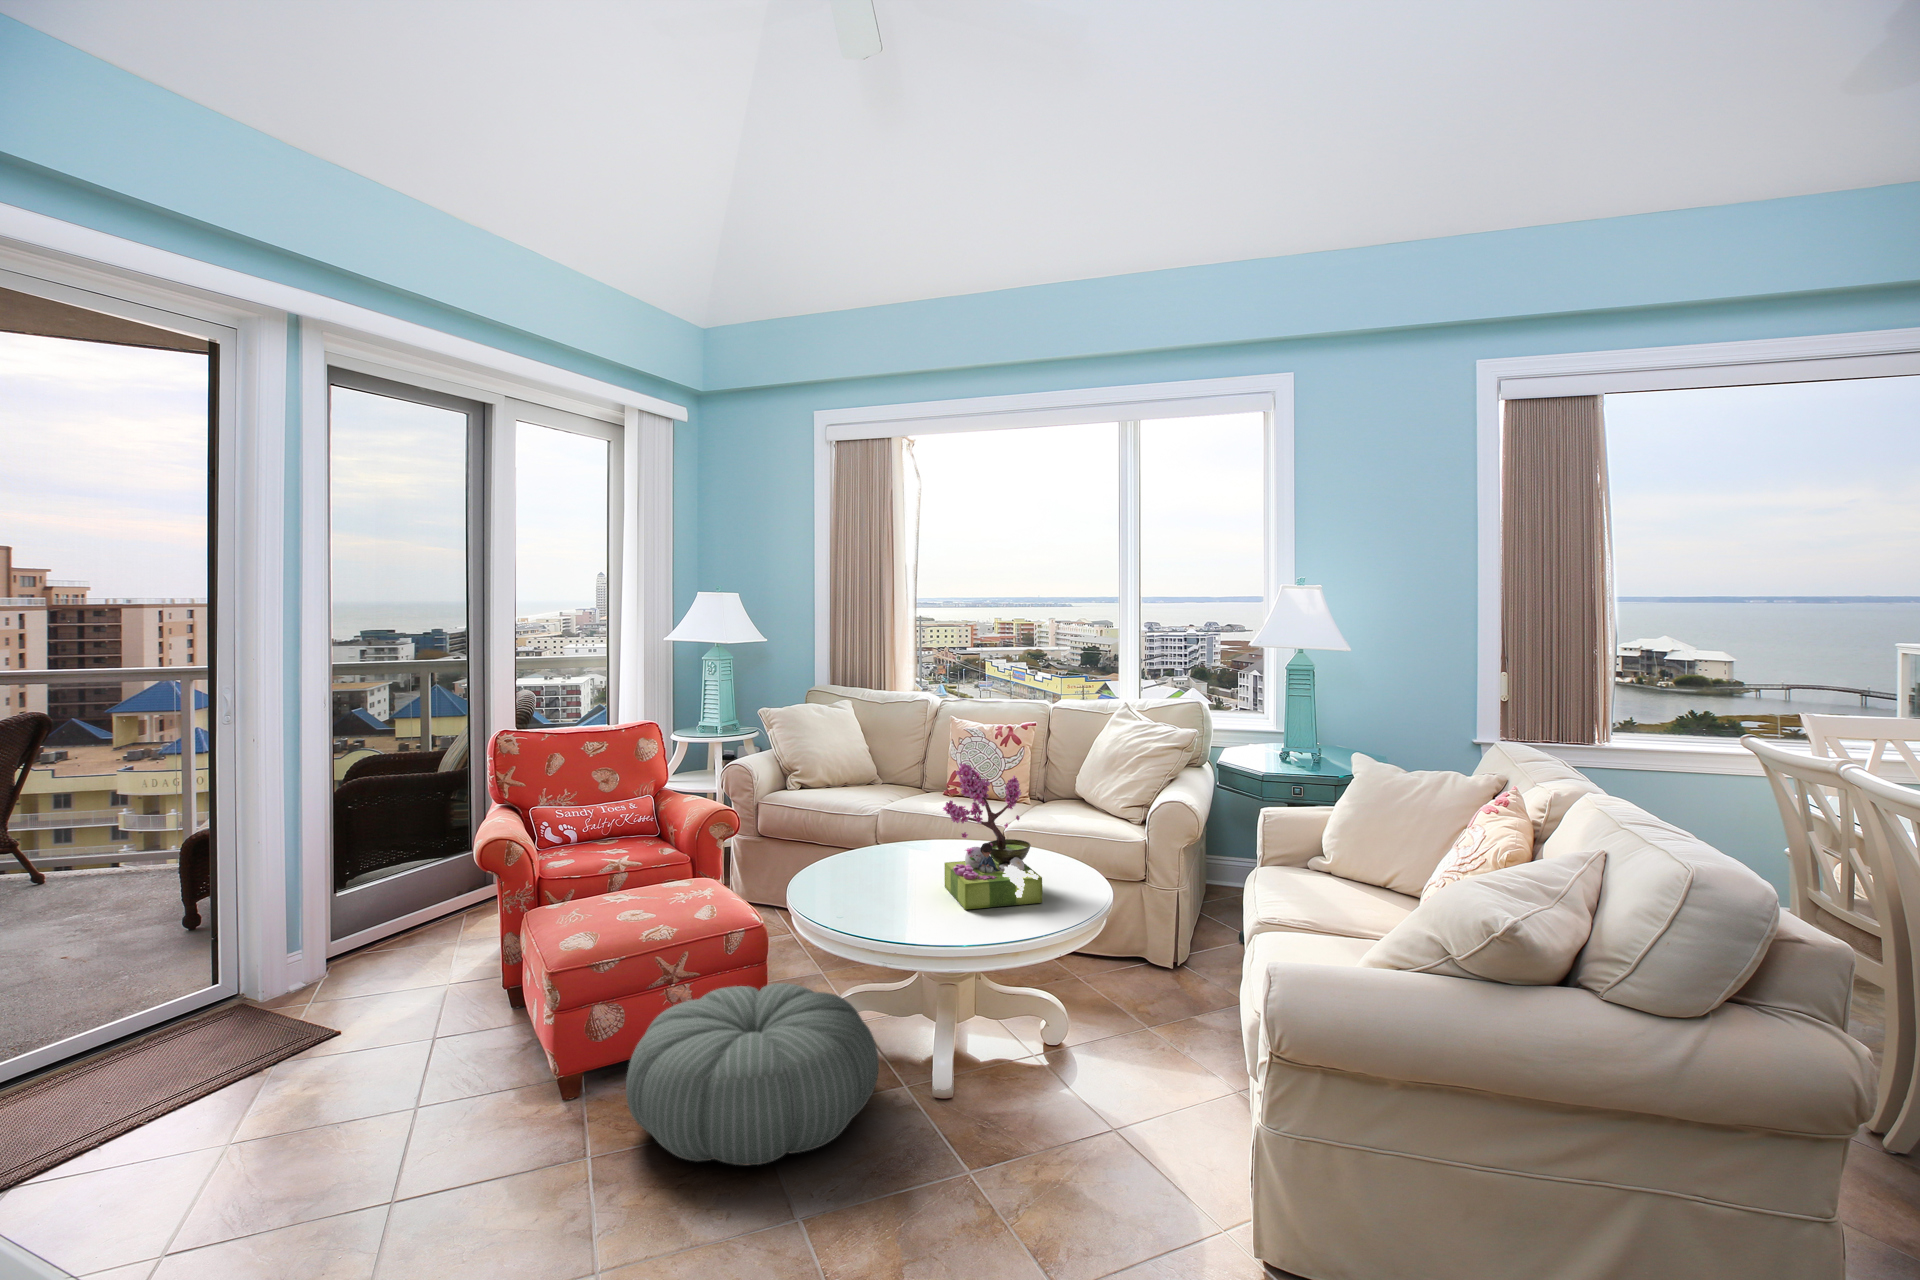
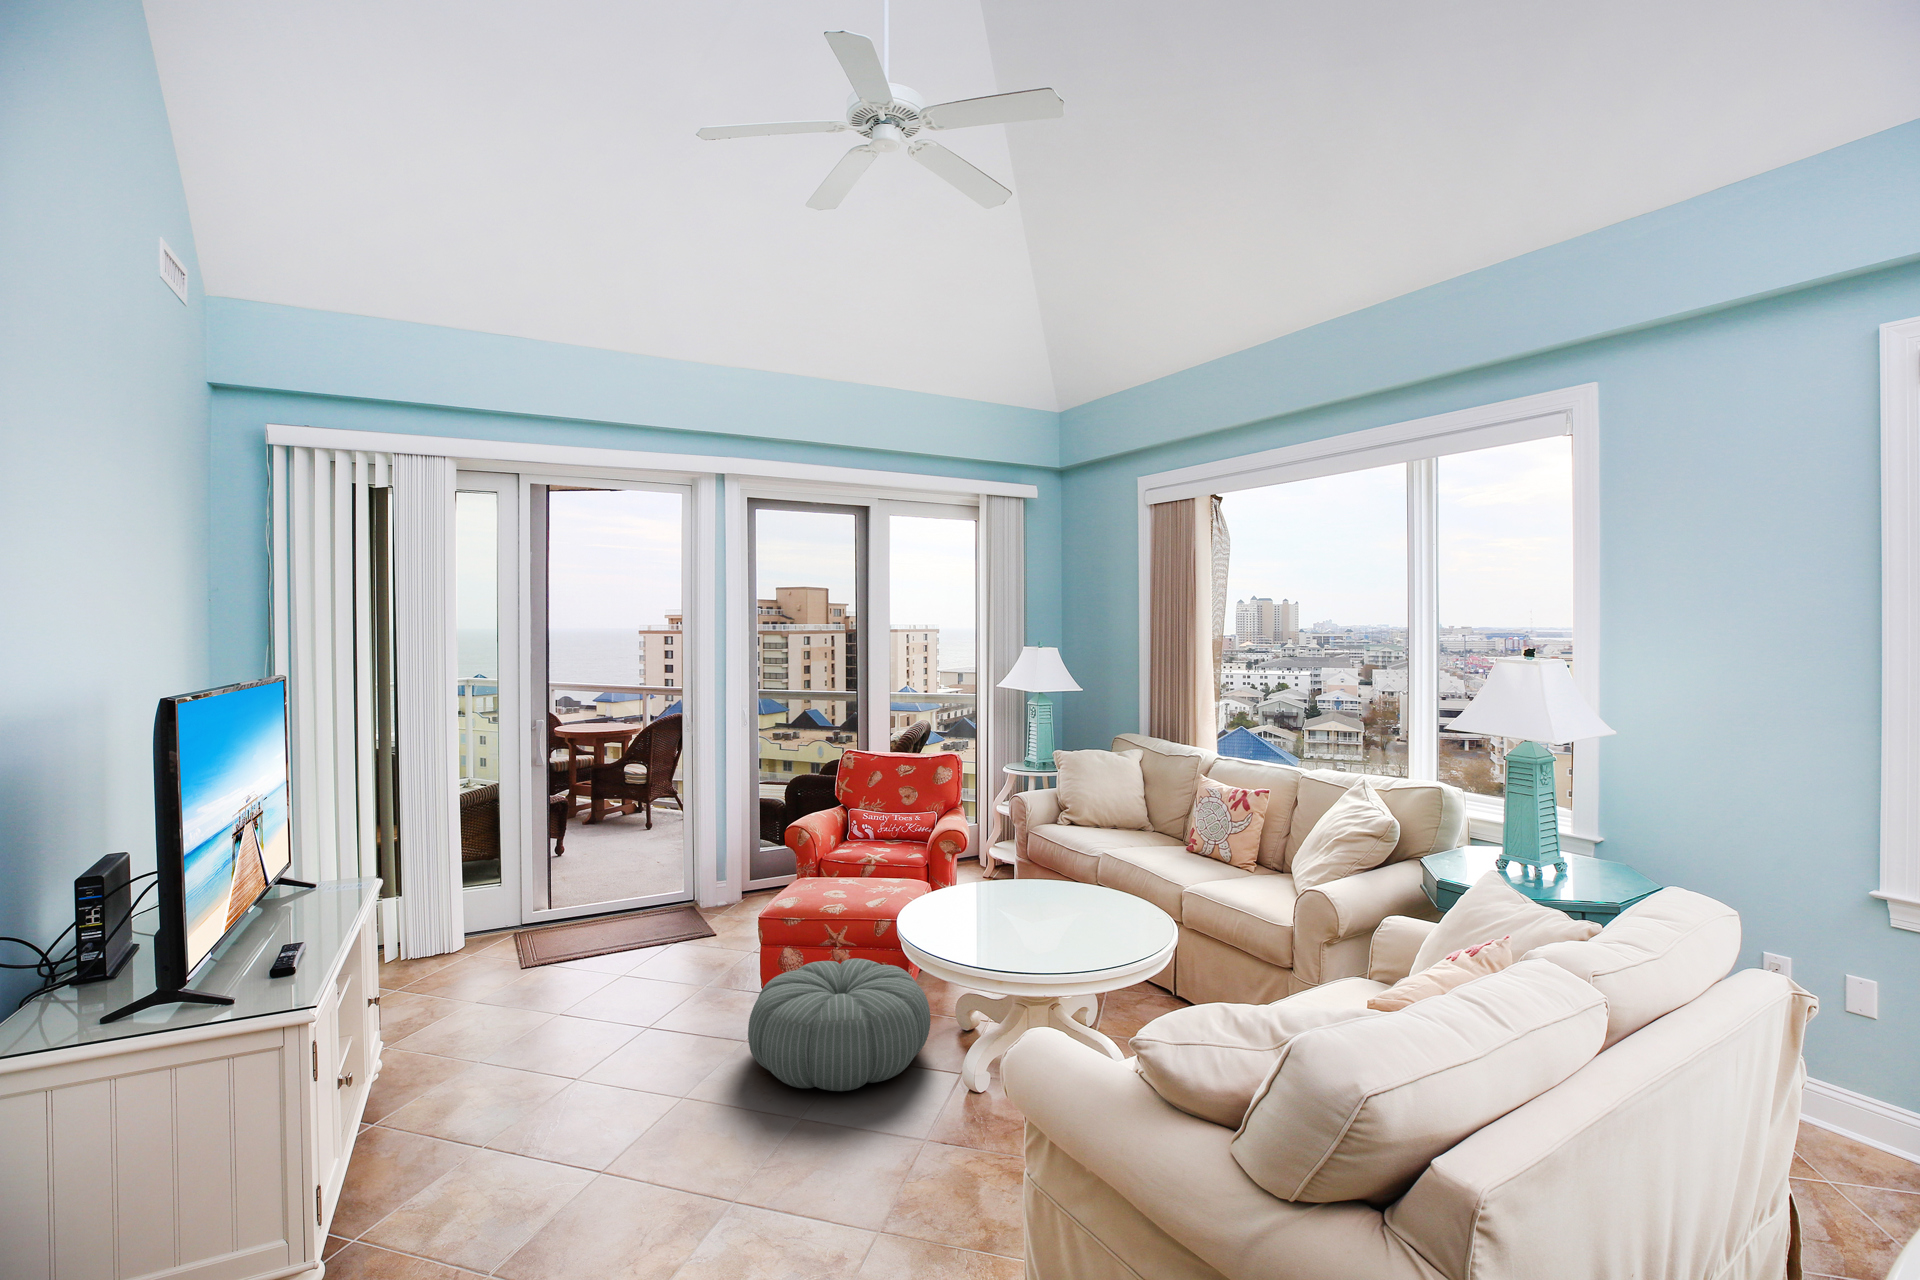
flower arrangement: present [943,763,1042,910] -> none [987,815,1073,950]

